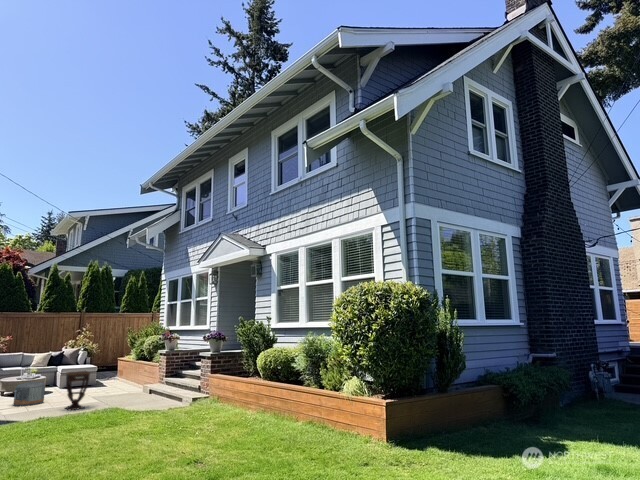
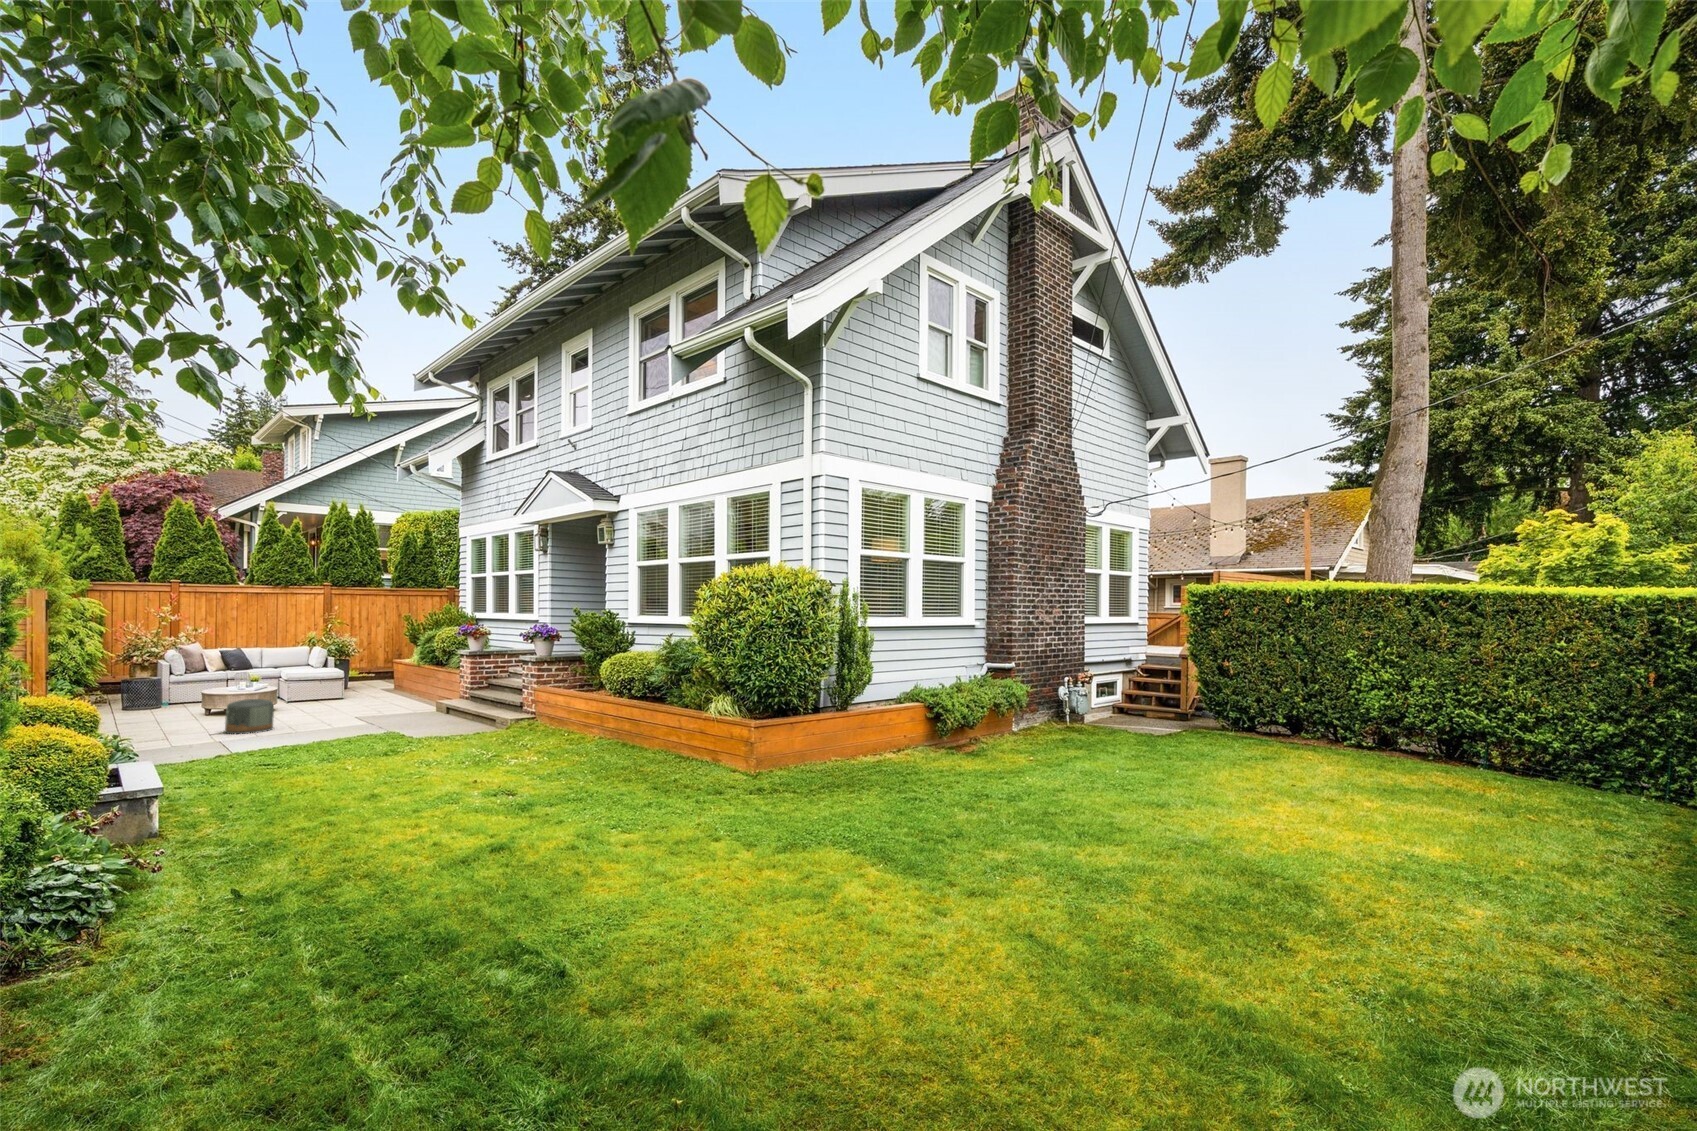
side table: present [66,371,90,410] -> none [310,682,348,739]

